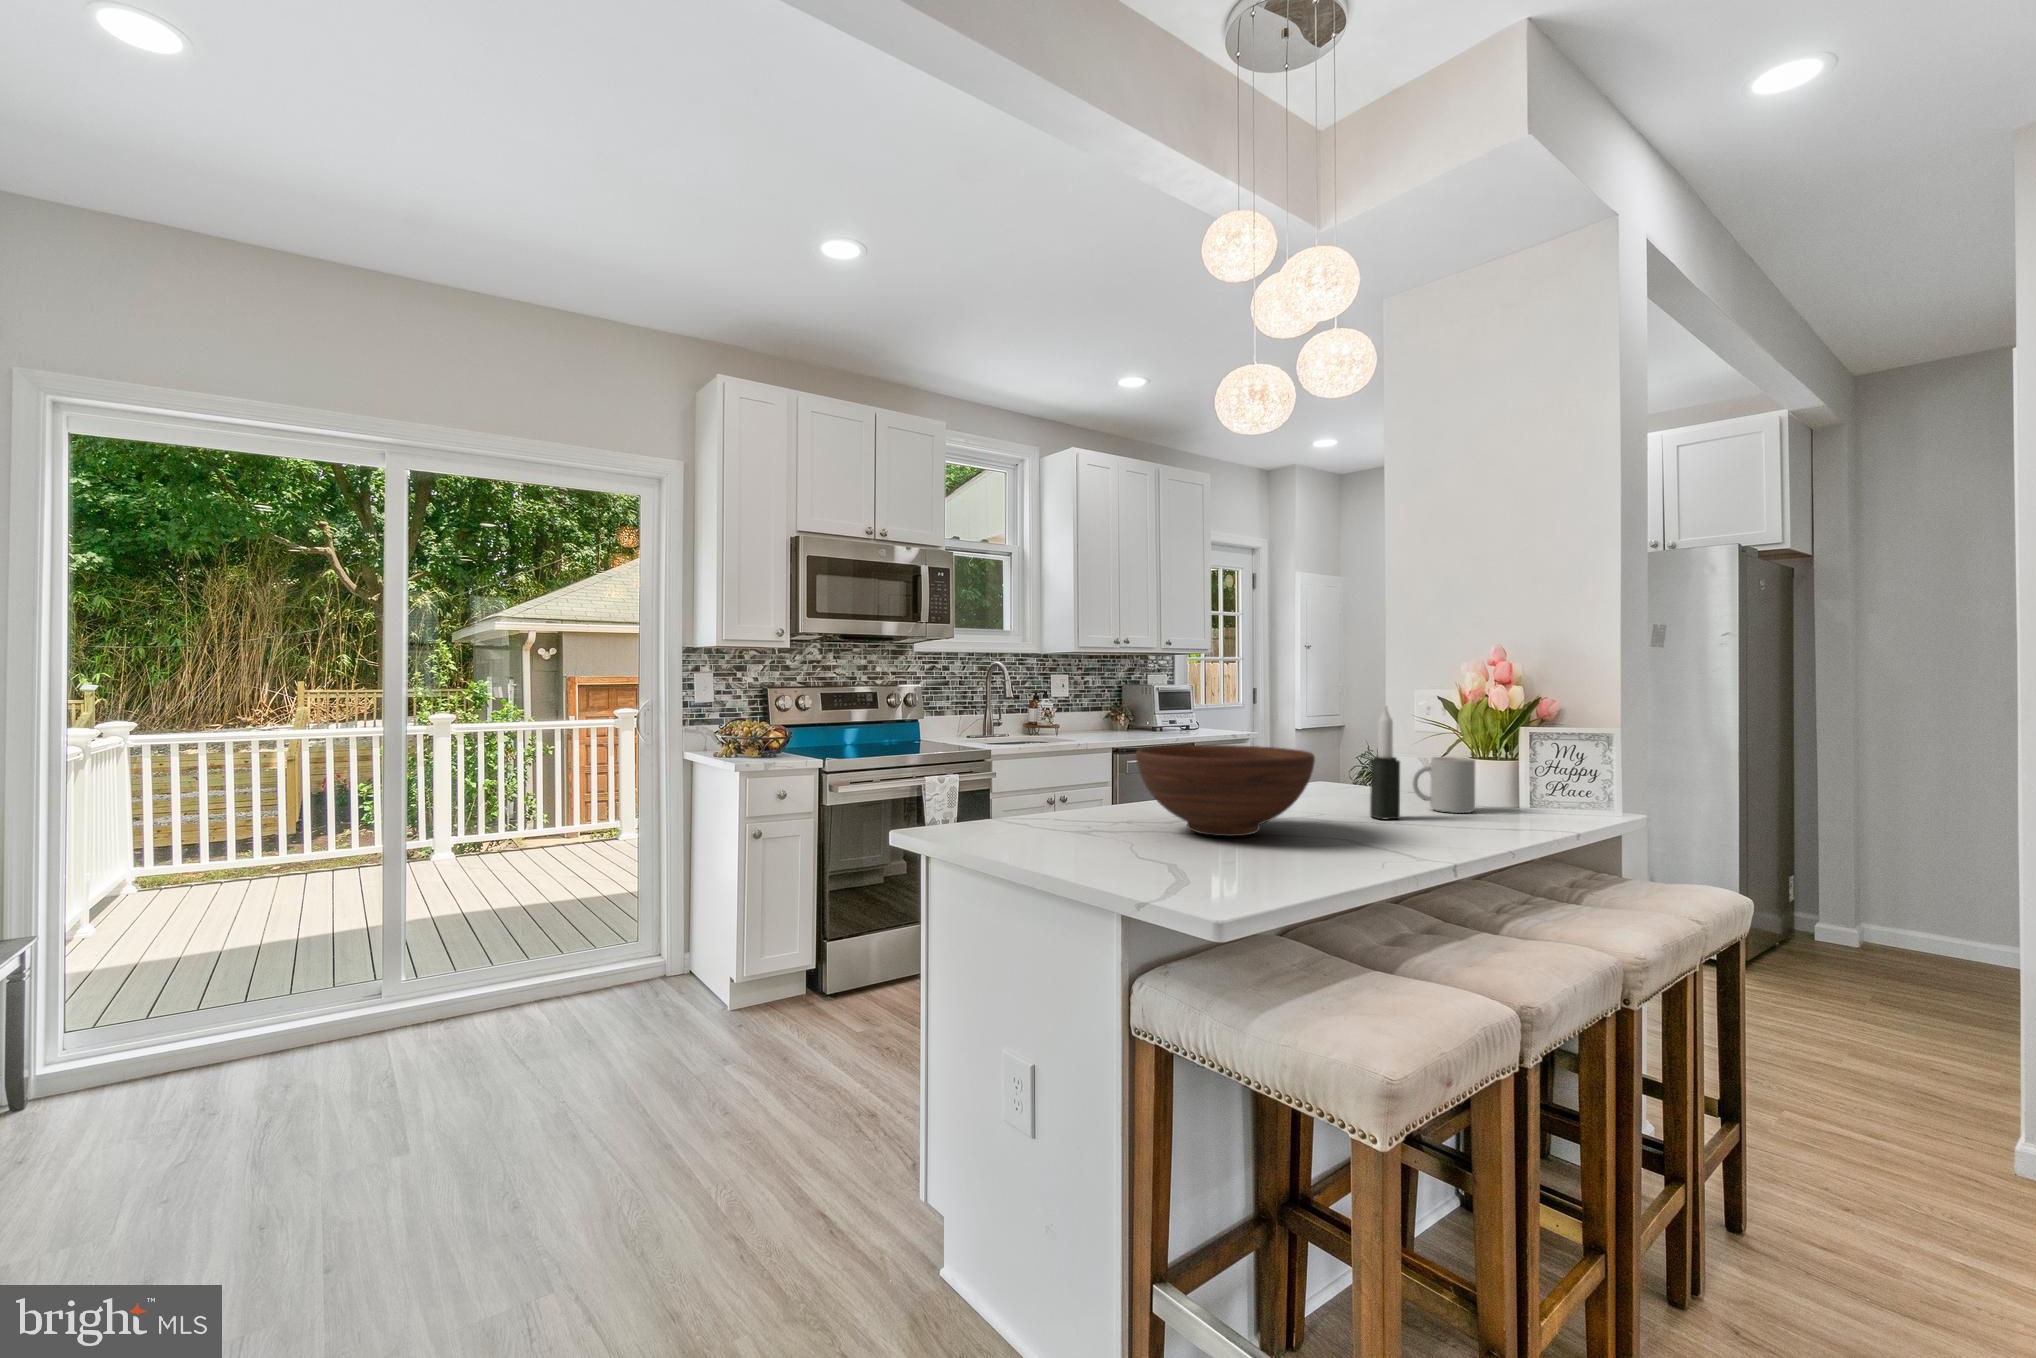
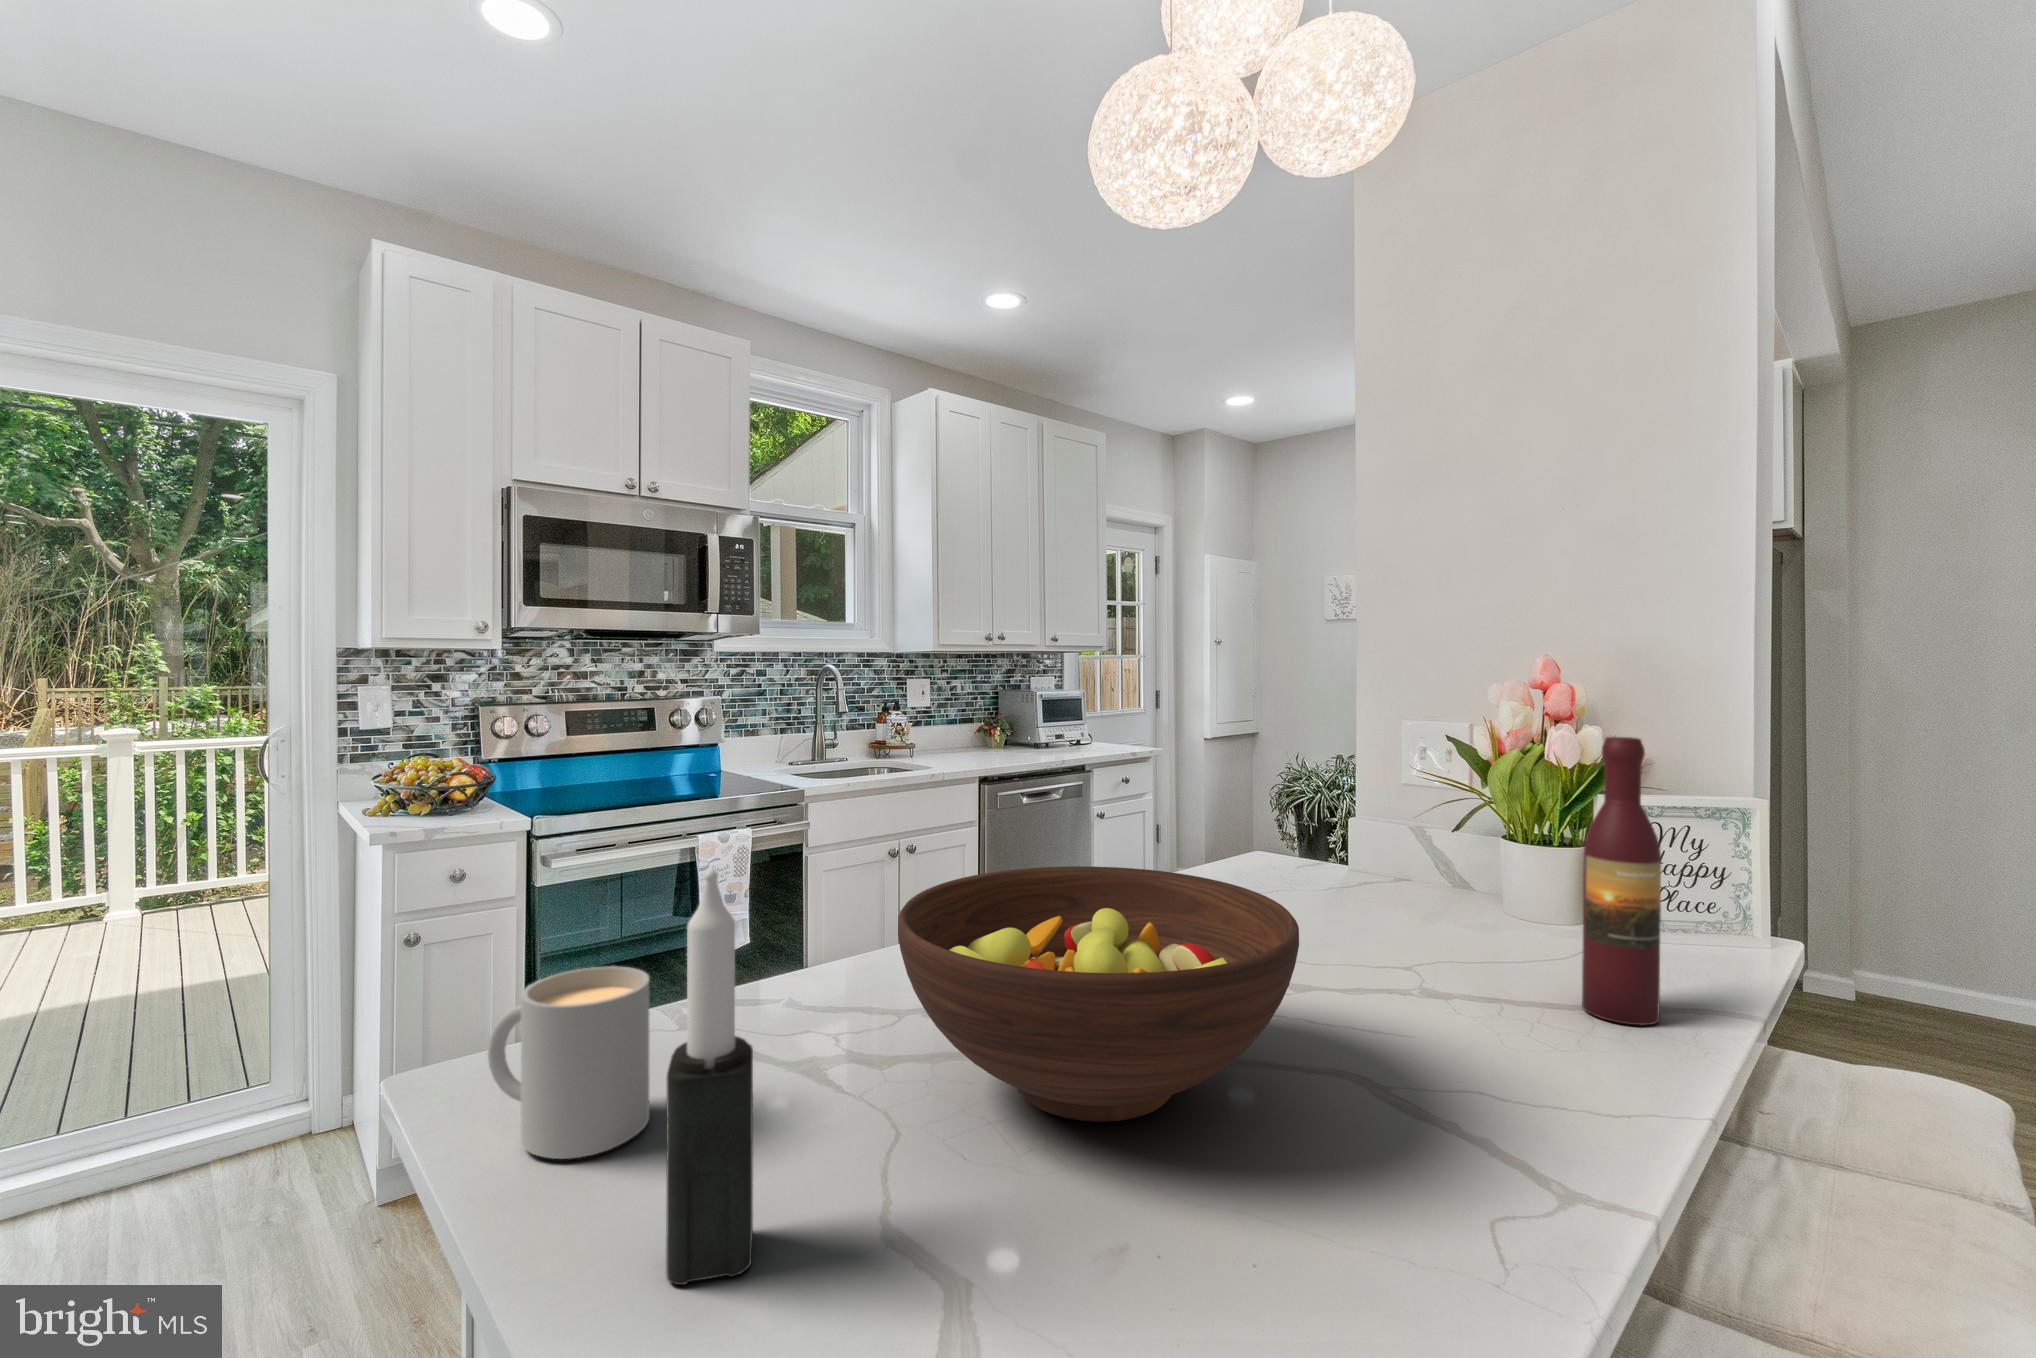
wine bottle: none [1475,682,1512,825] -> present [1582,737,1661,1026]
candle: present [1370,705,1400,819] -> present [666,870,753,1285]
mug: present [1412,757,1475,813] -> present [488,966,649,1159]

